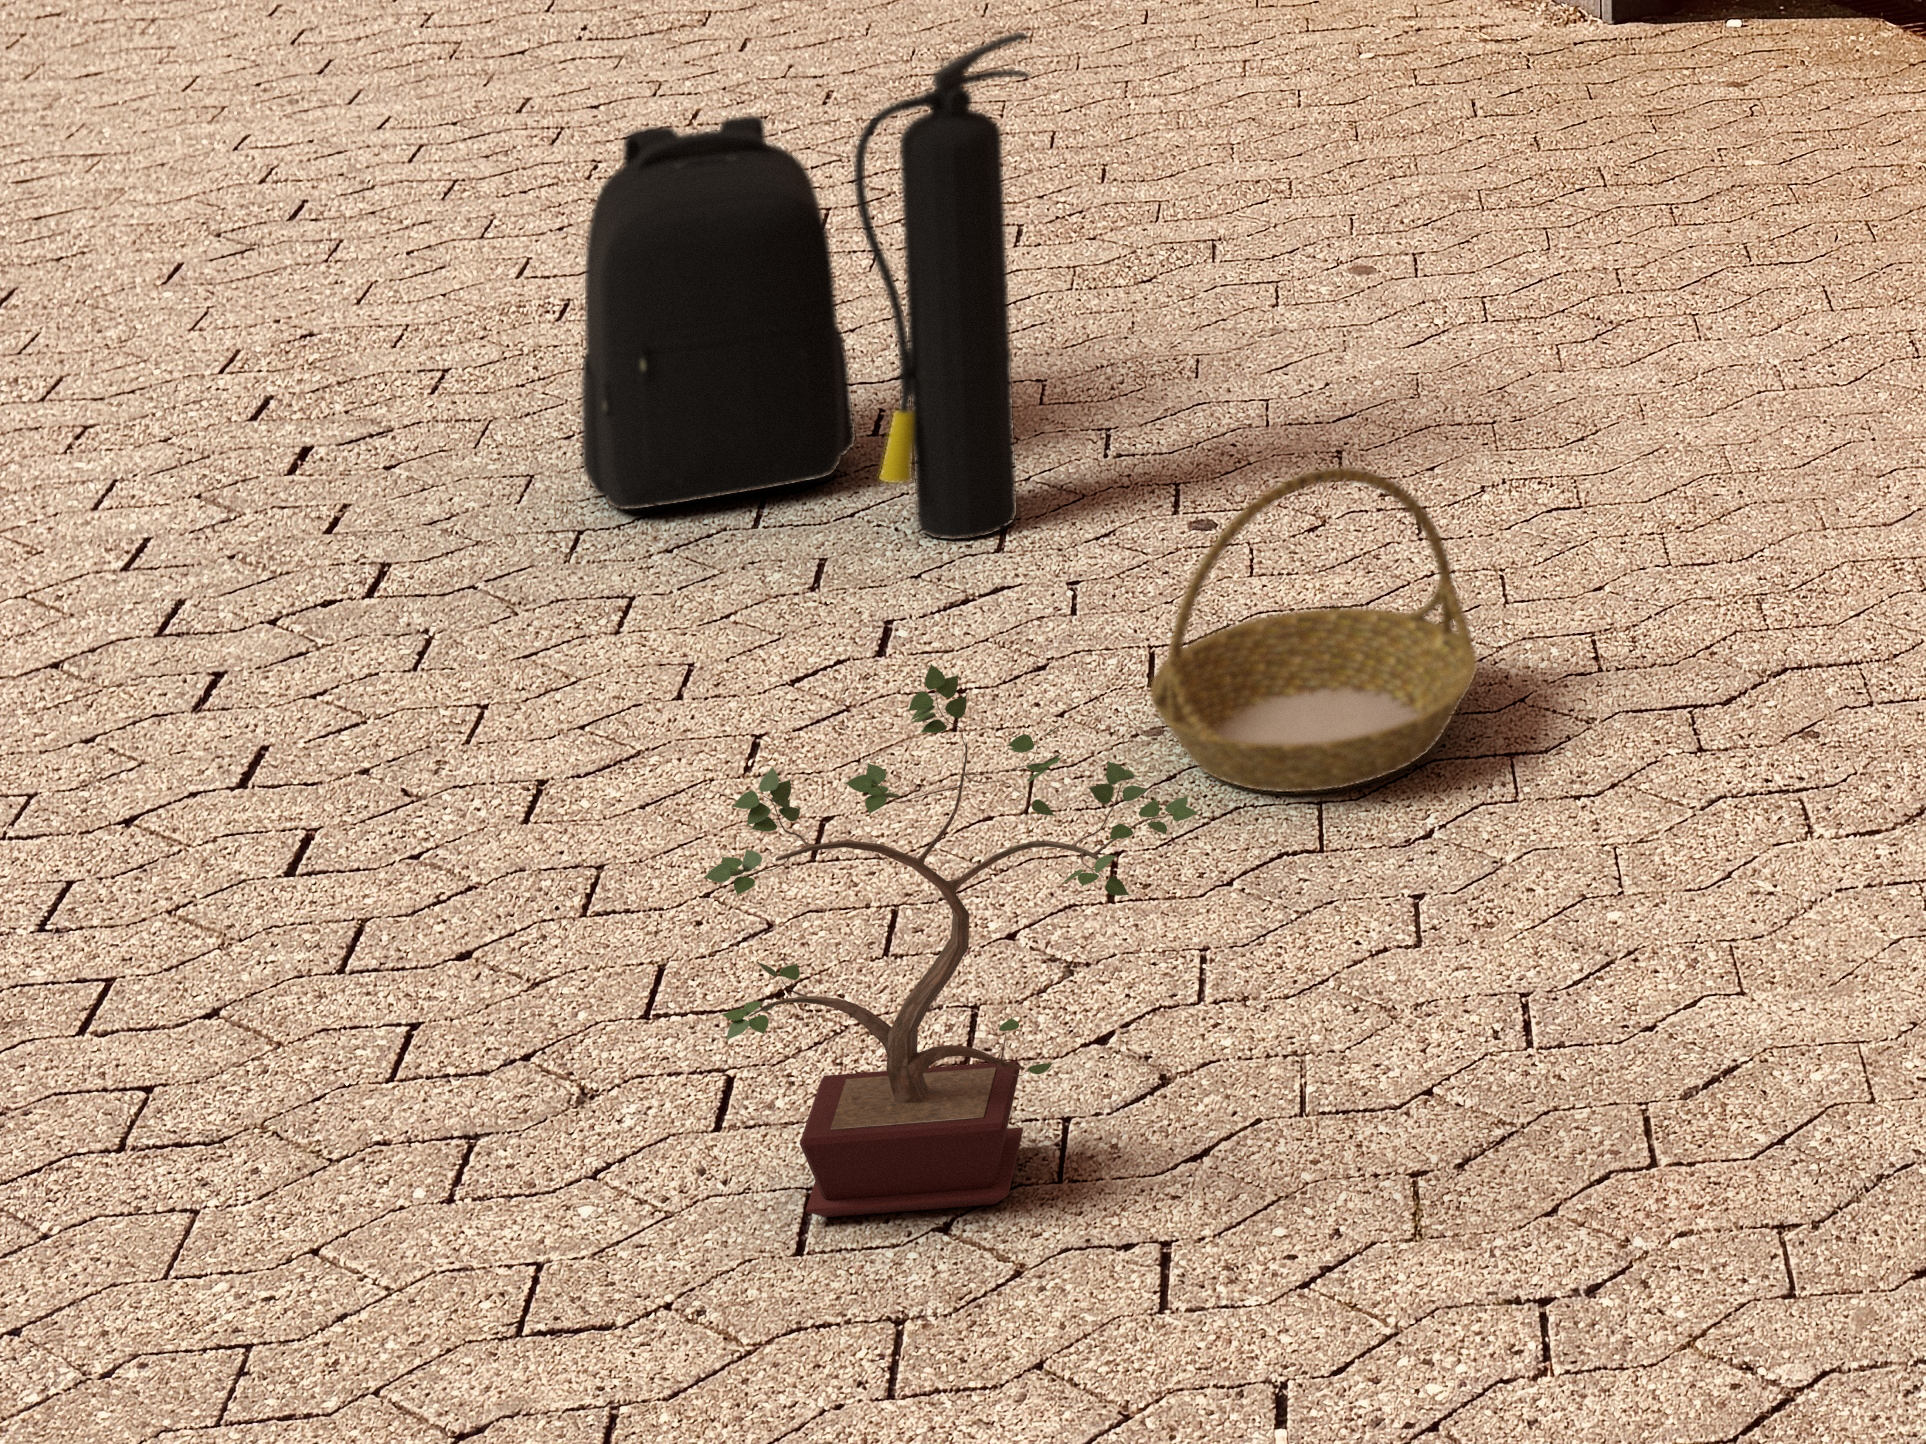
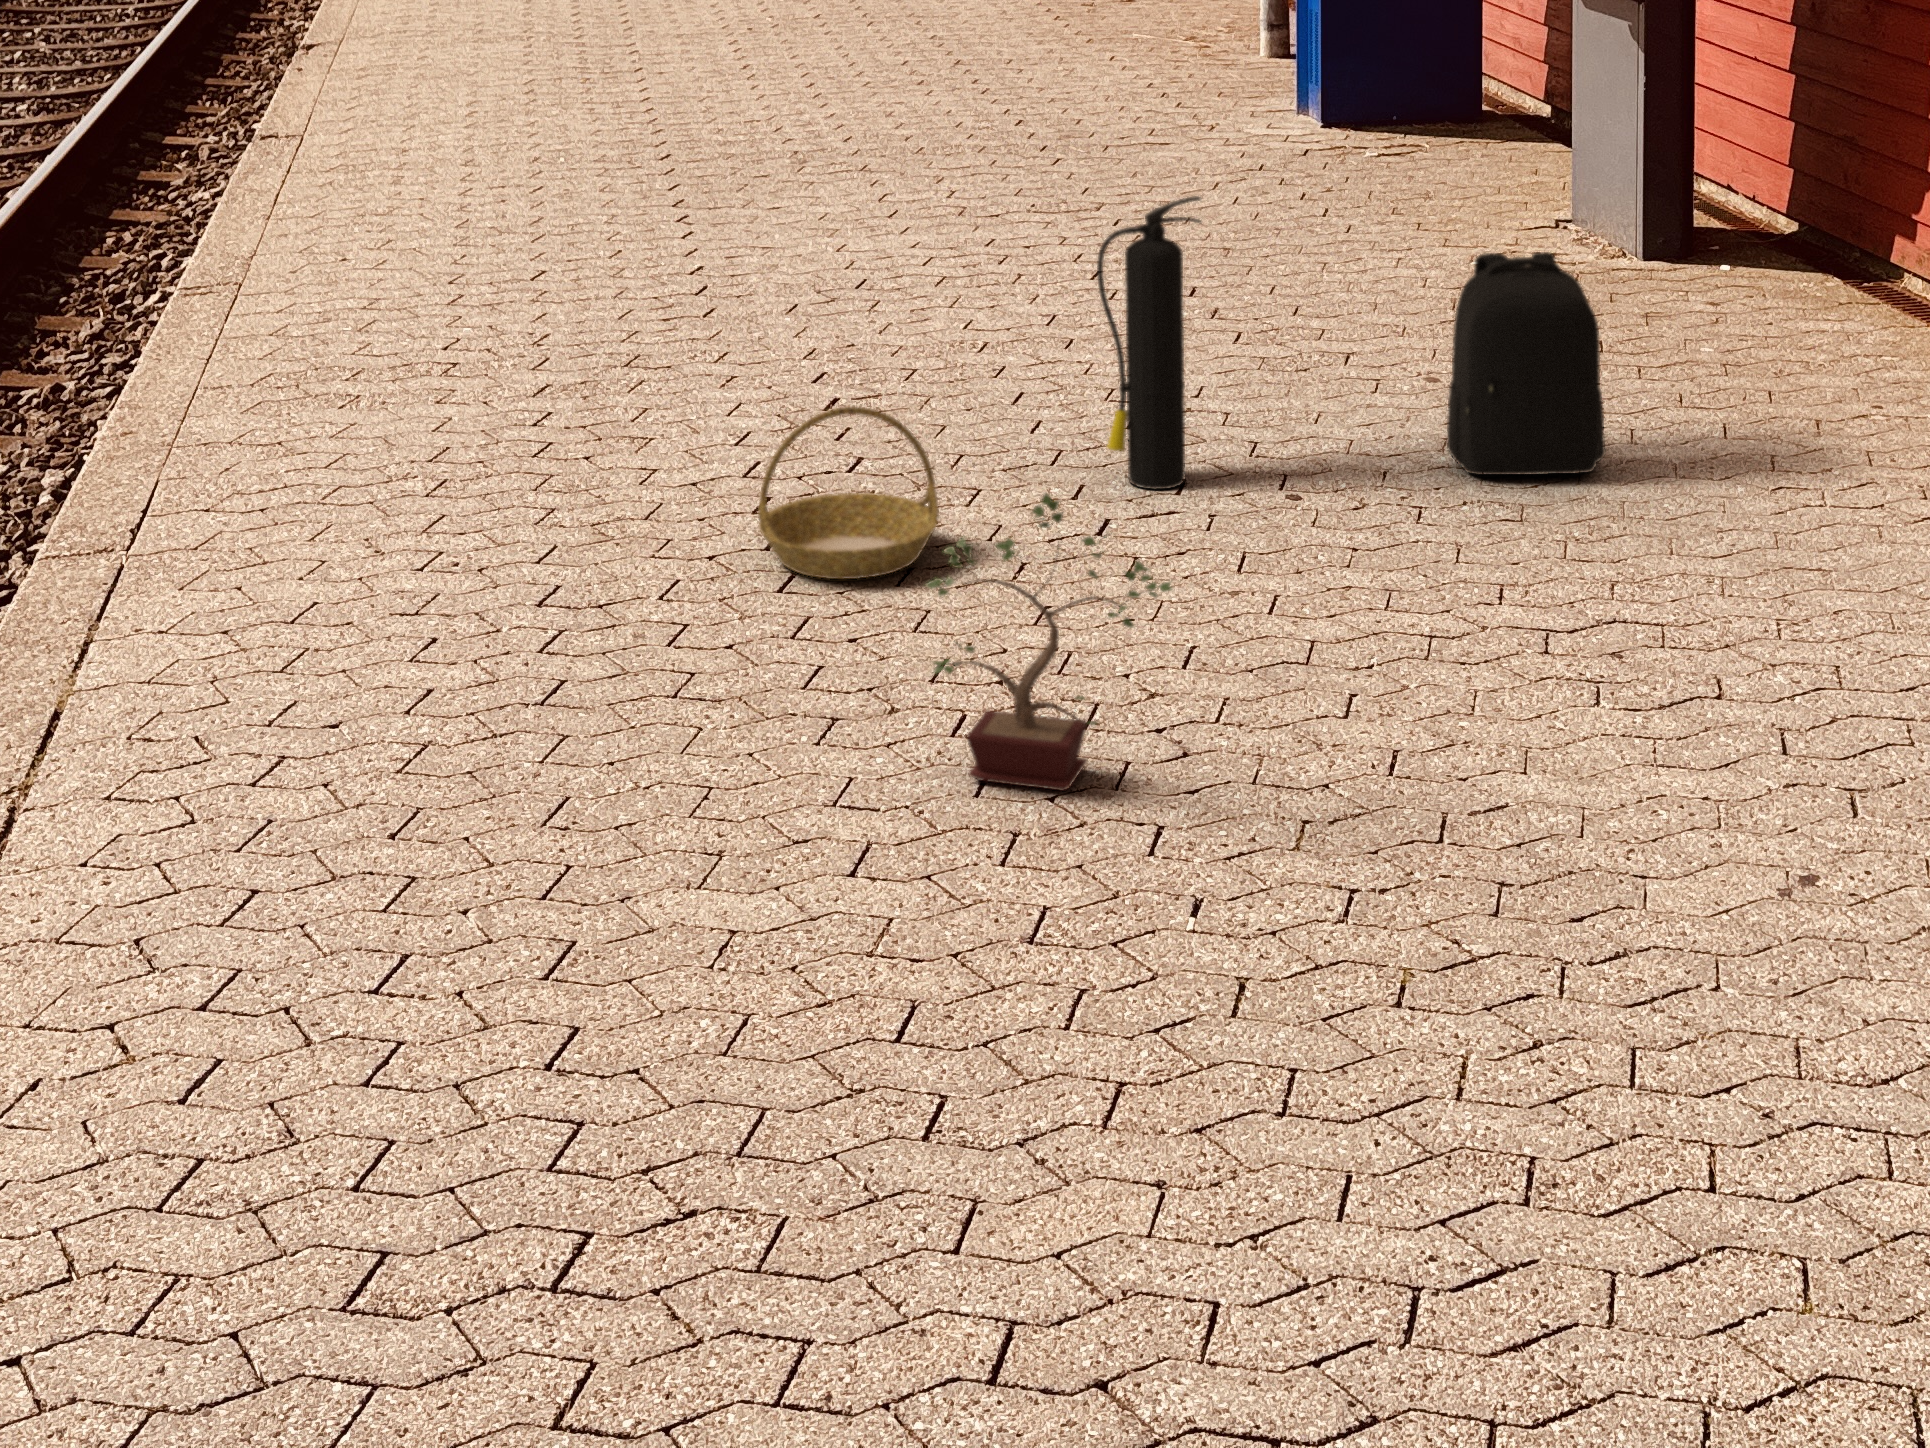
backpack: present [581,116,856,510] -> present [1447,252,1605,475]
basket: present [1150,467,1477,792] -> present [758,406,939,579]

